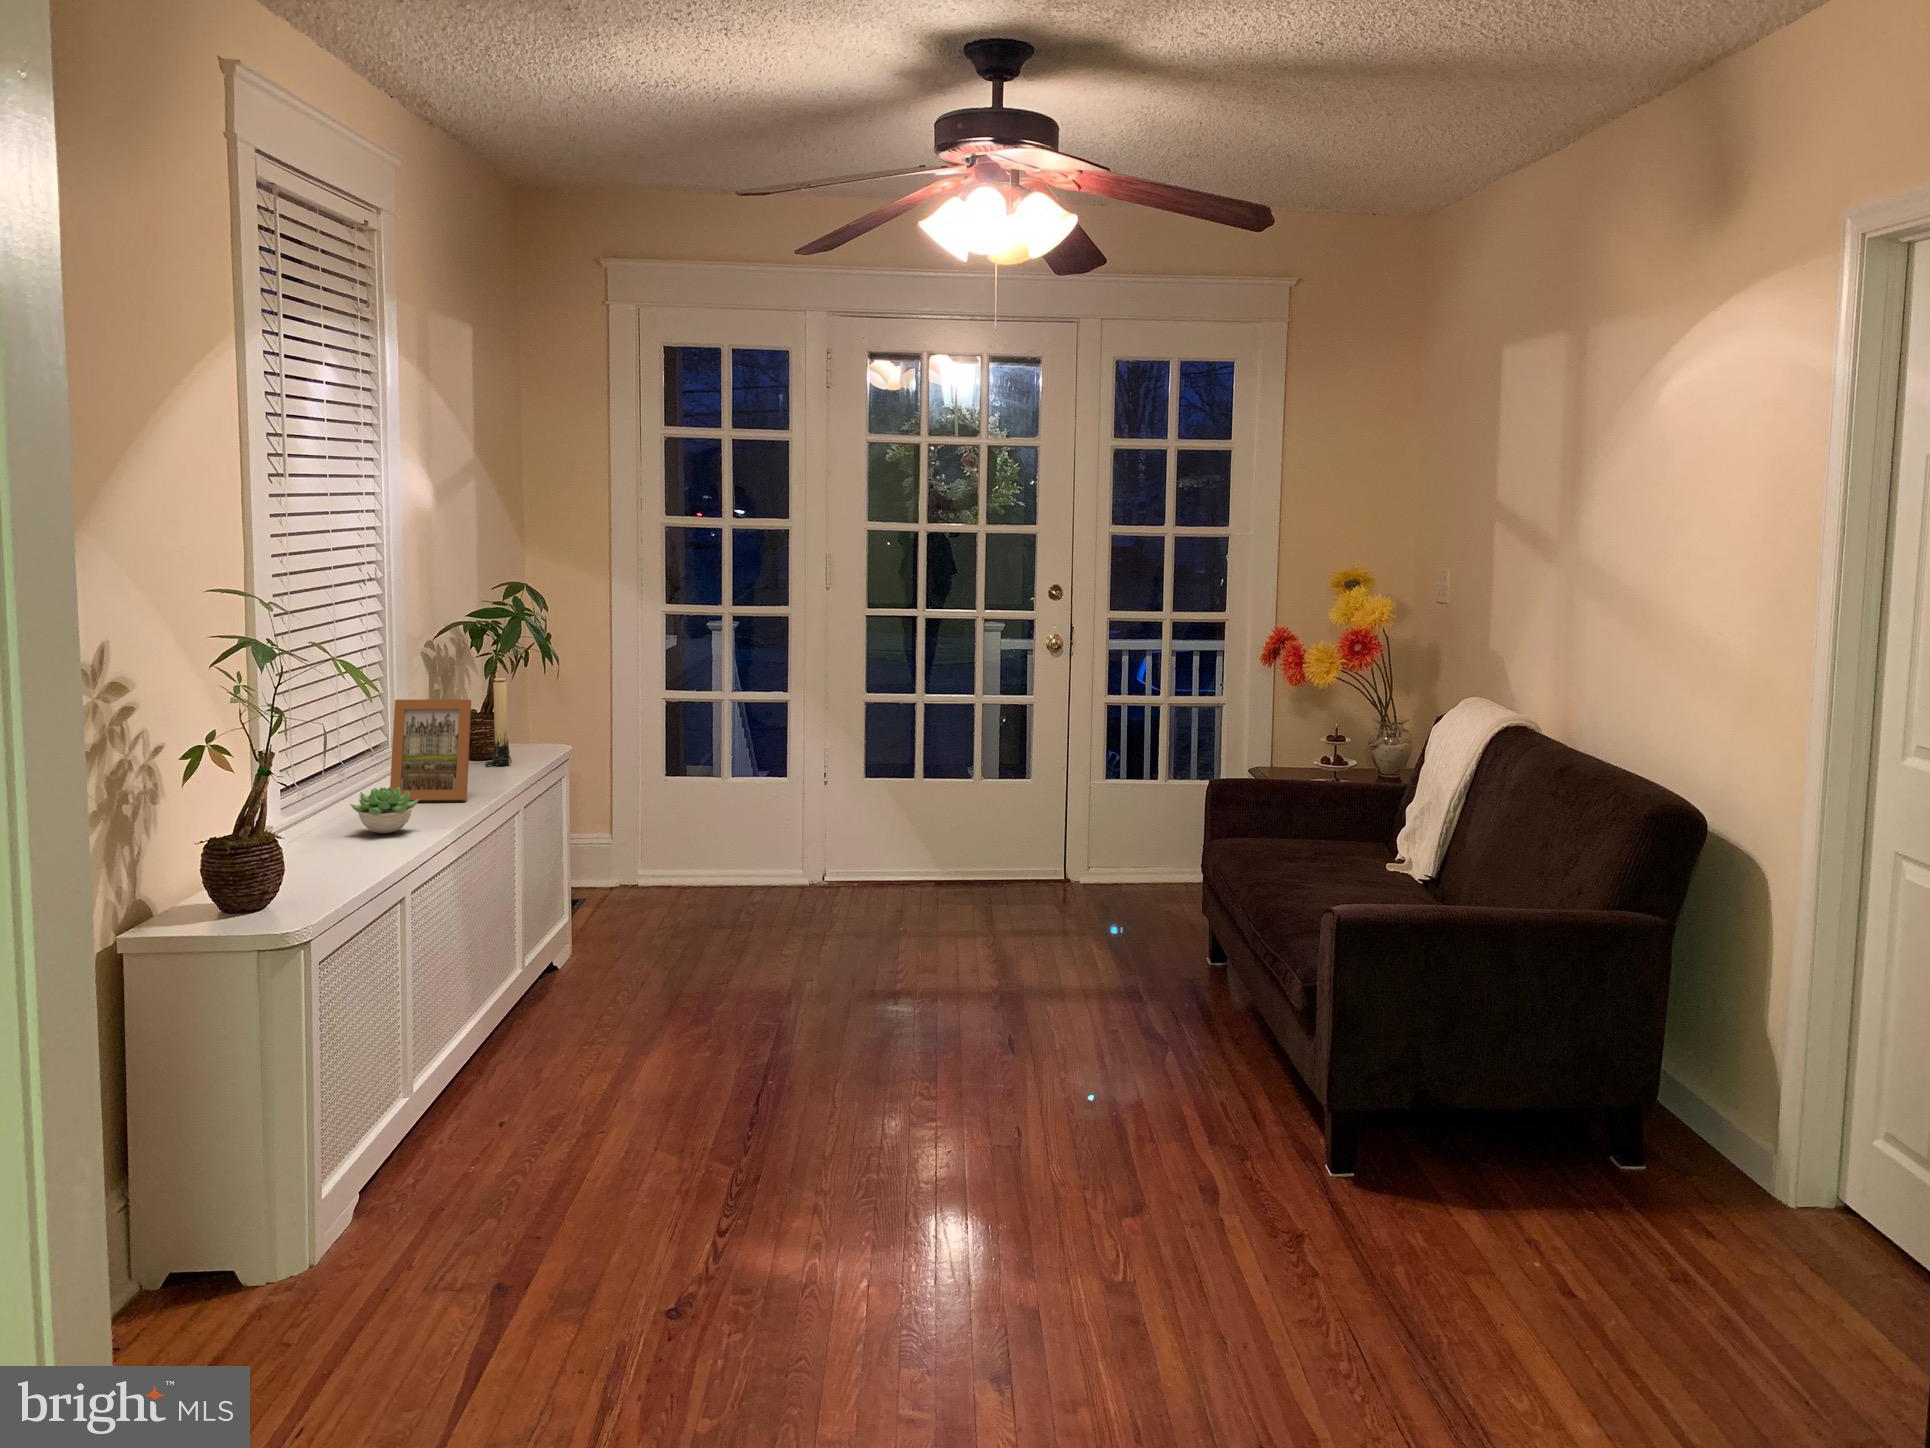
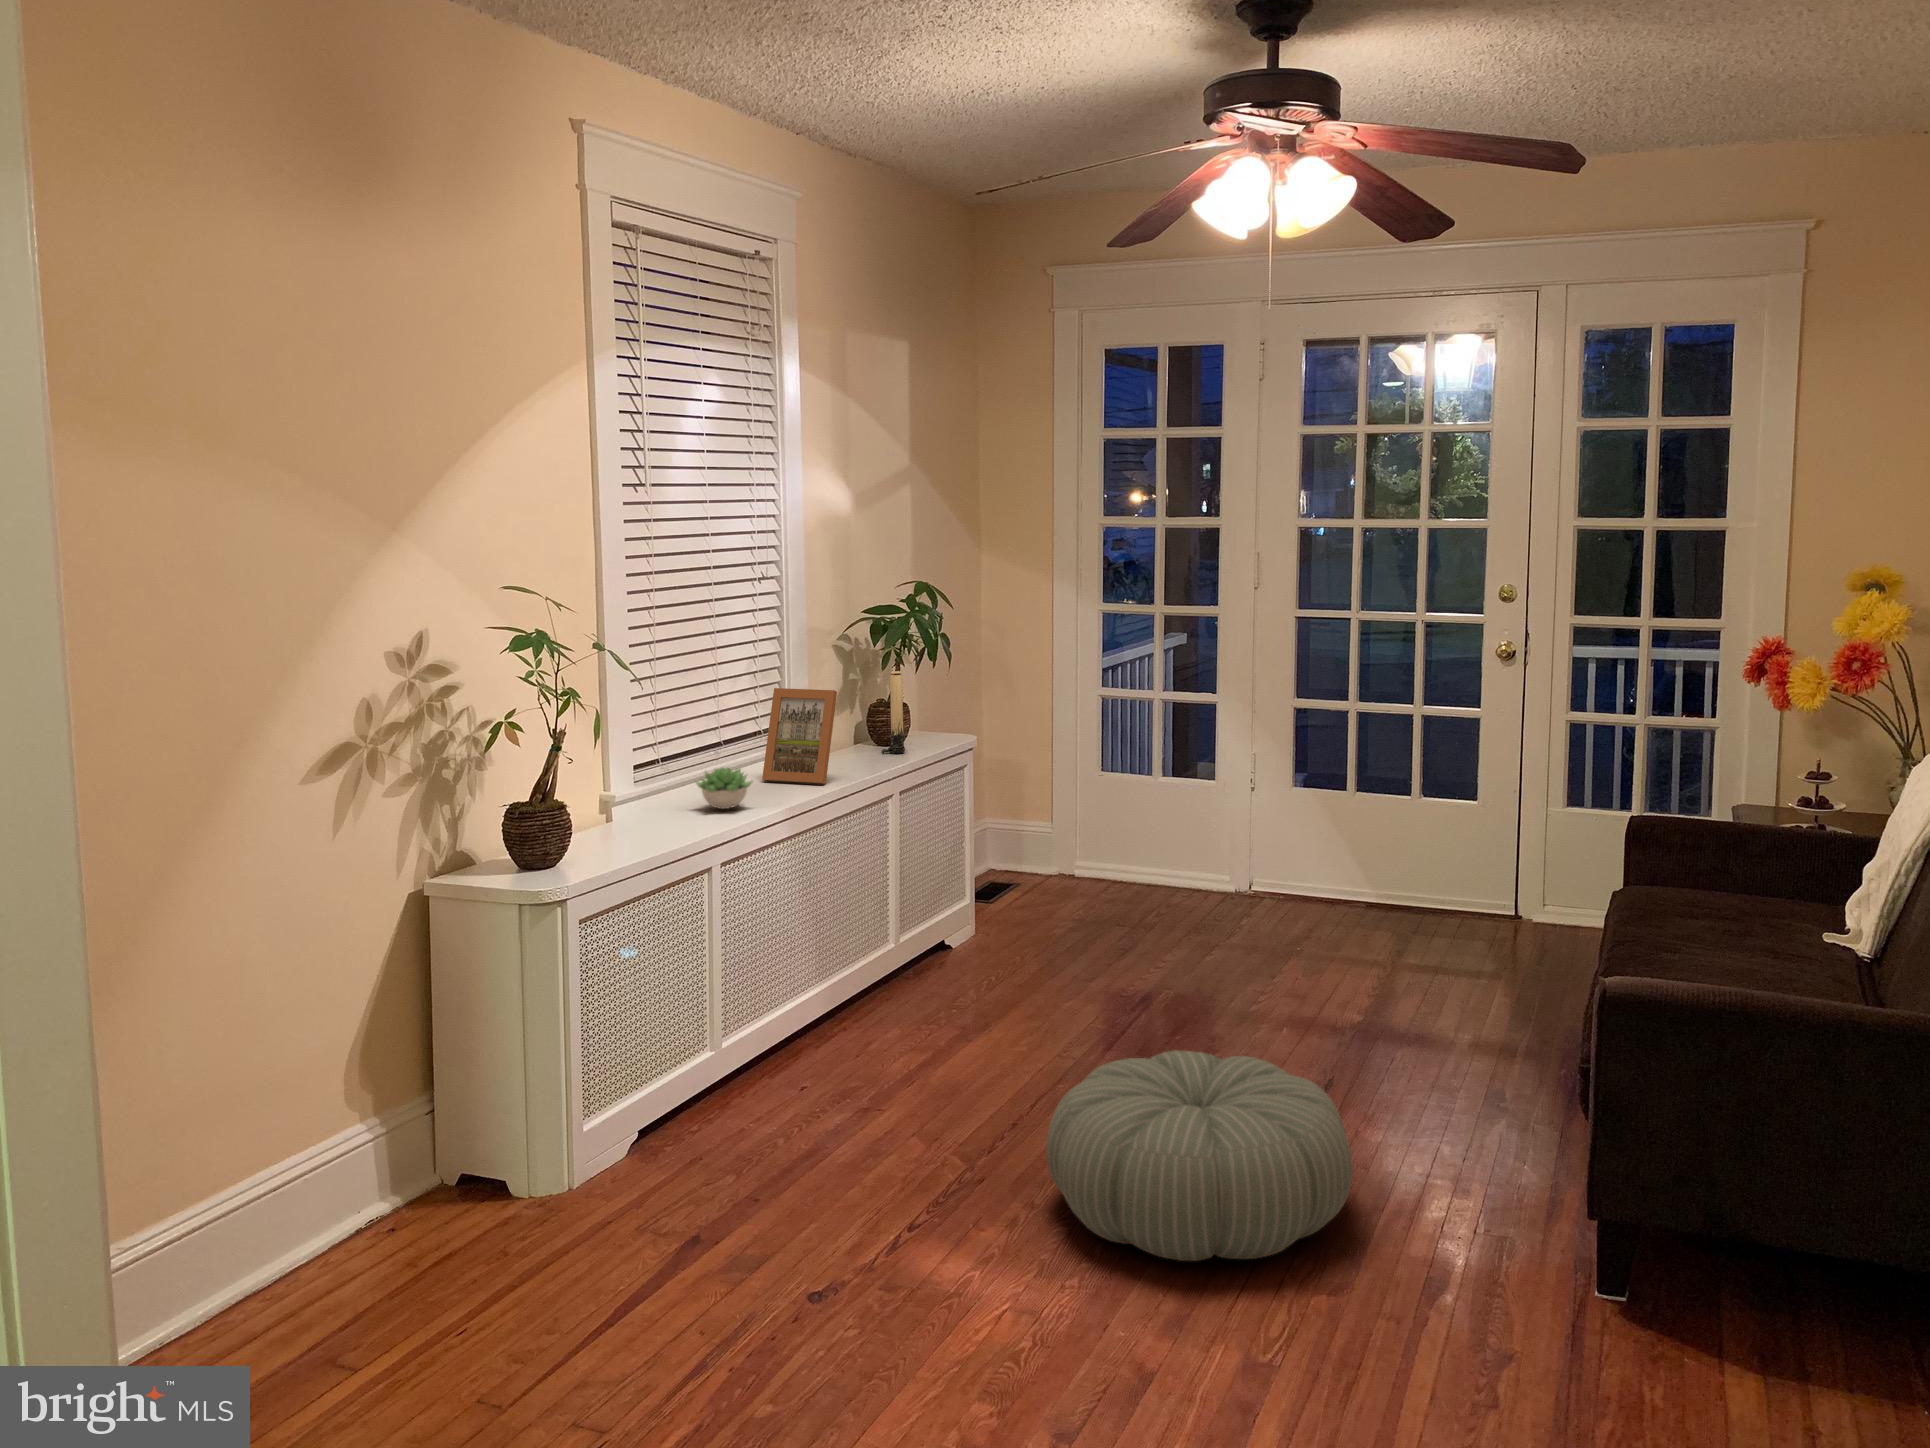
pouf: none [835,1023,1118,1214] -> present [1046,1050,1353,1261]

